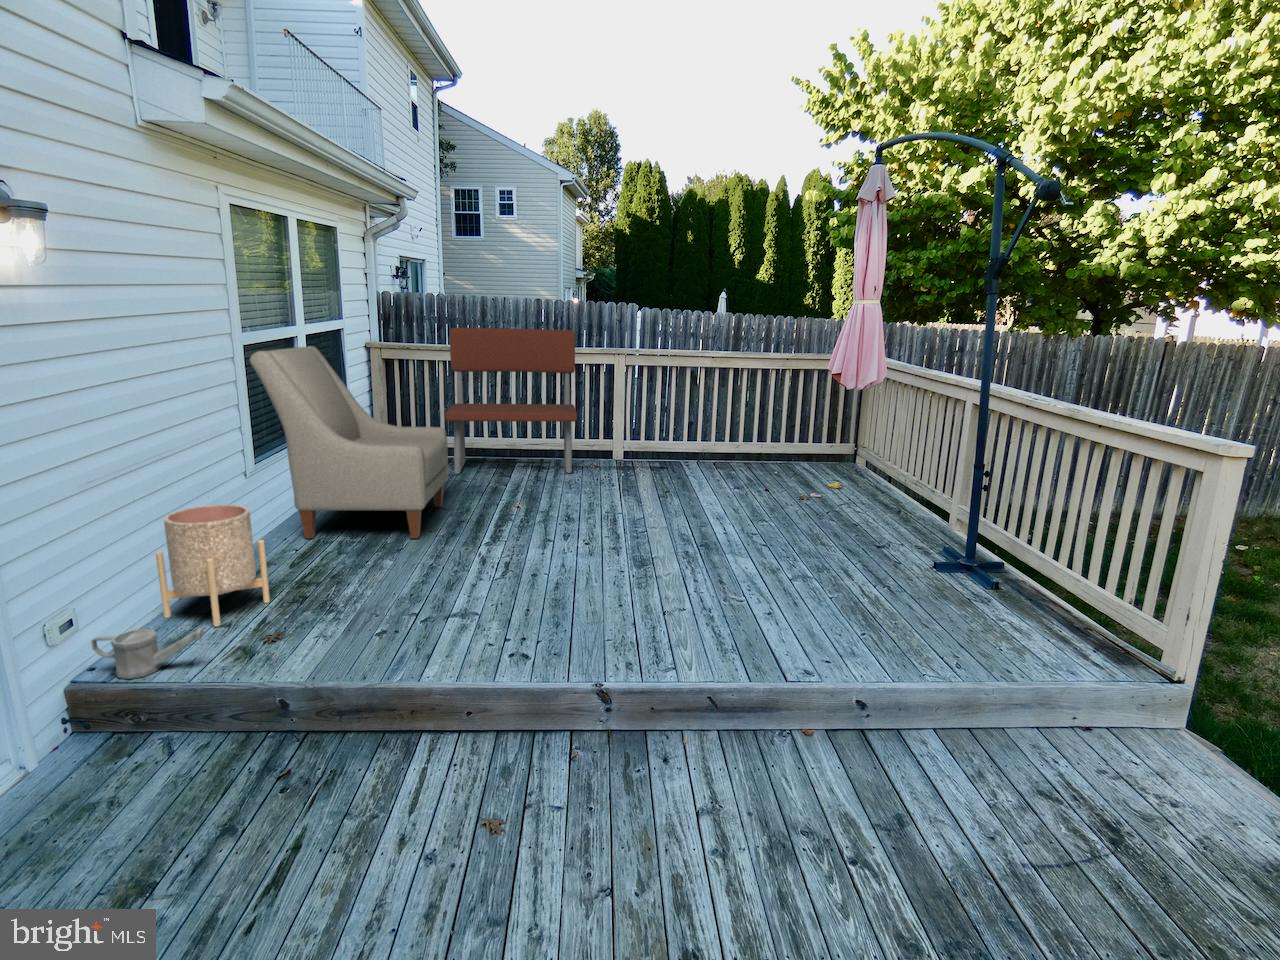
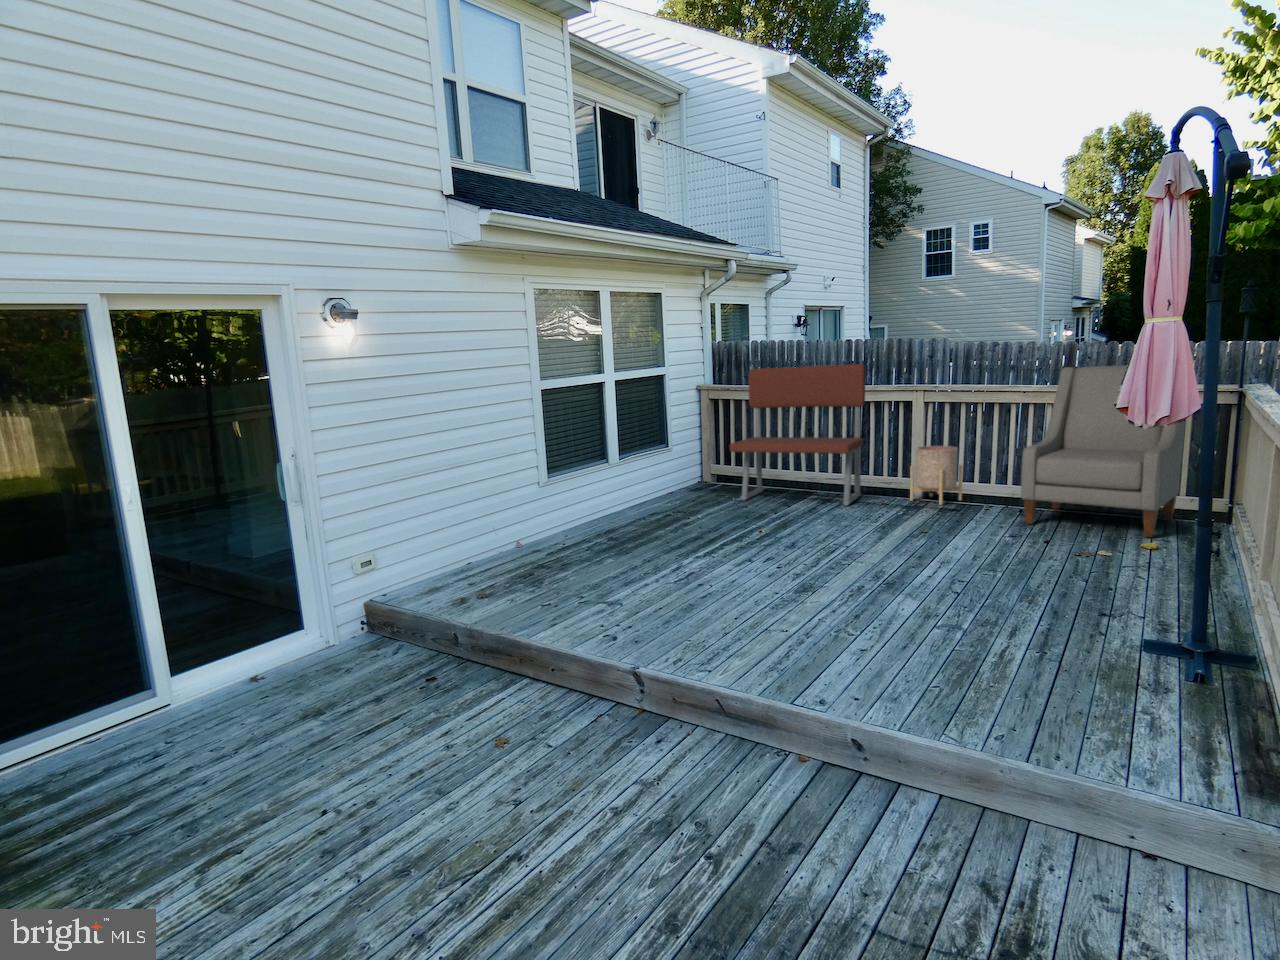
chair: present [249,346,448,538] -> present [1021,365,1186,537]
planter: present [156,505,270,627] -> present [910,446,963,505]
watering can: present [91,628,204,679] -> none [390,575,440,605]

